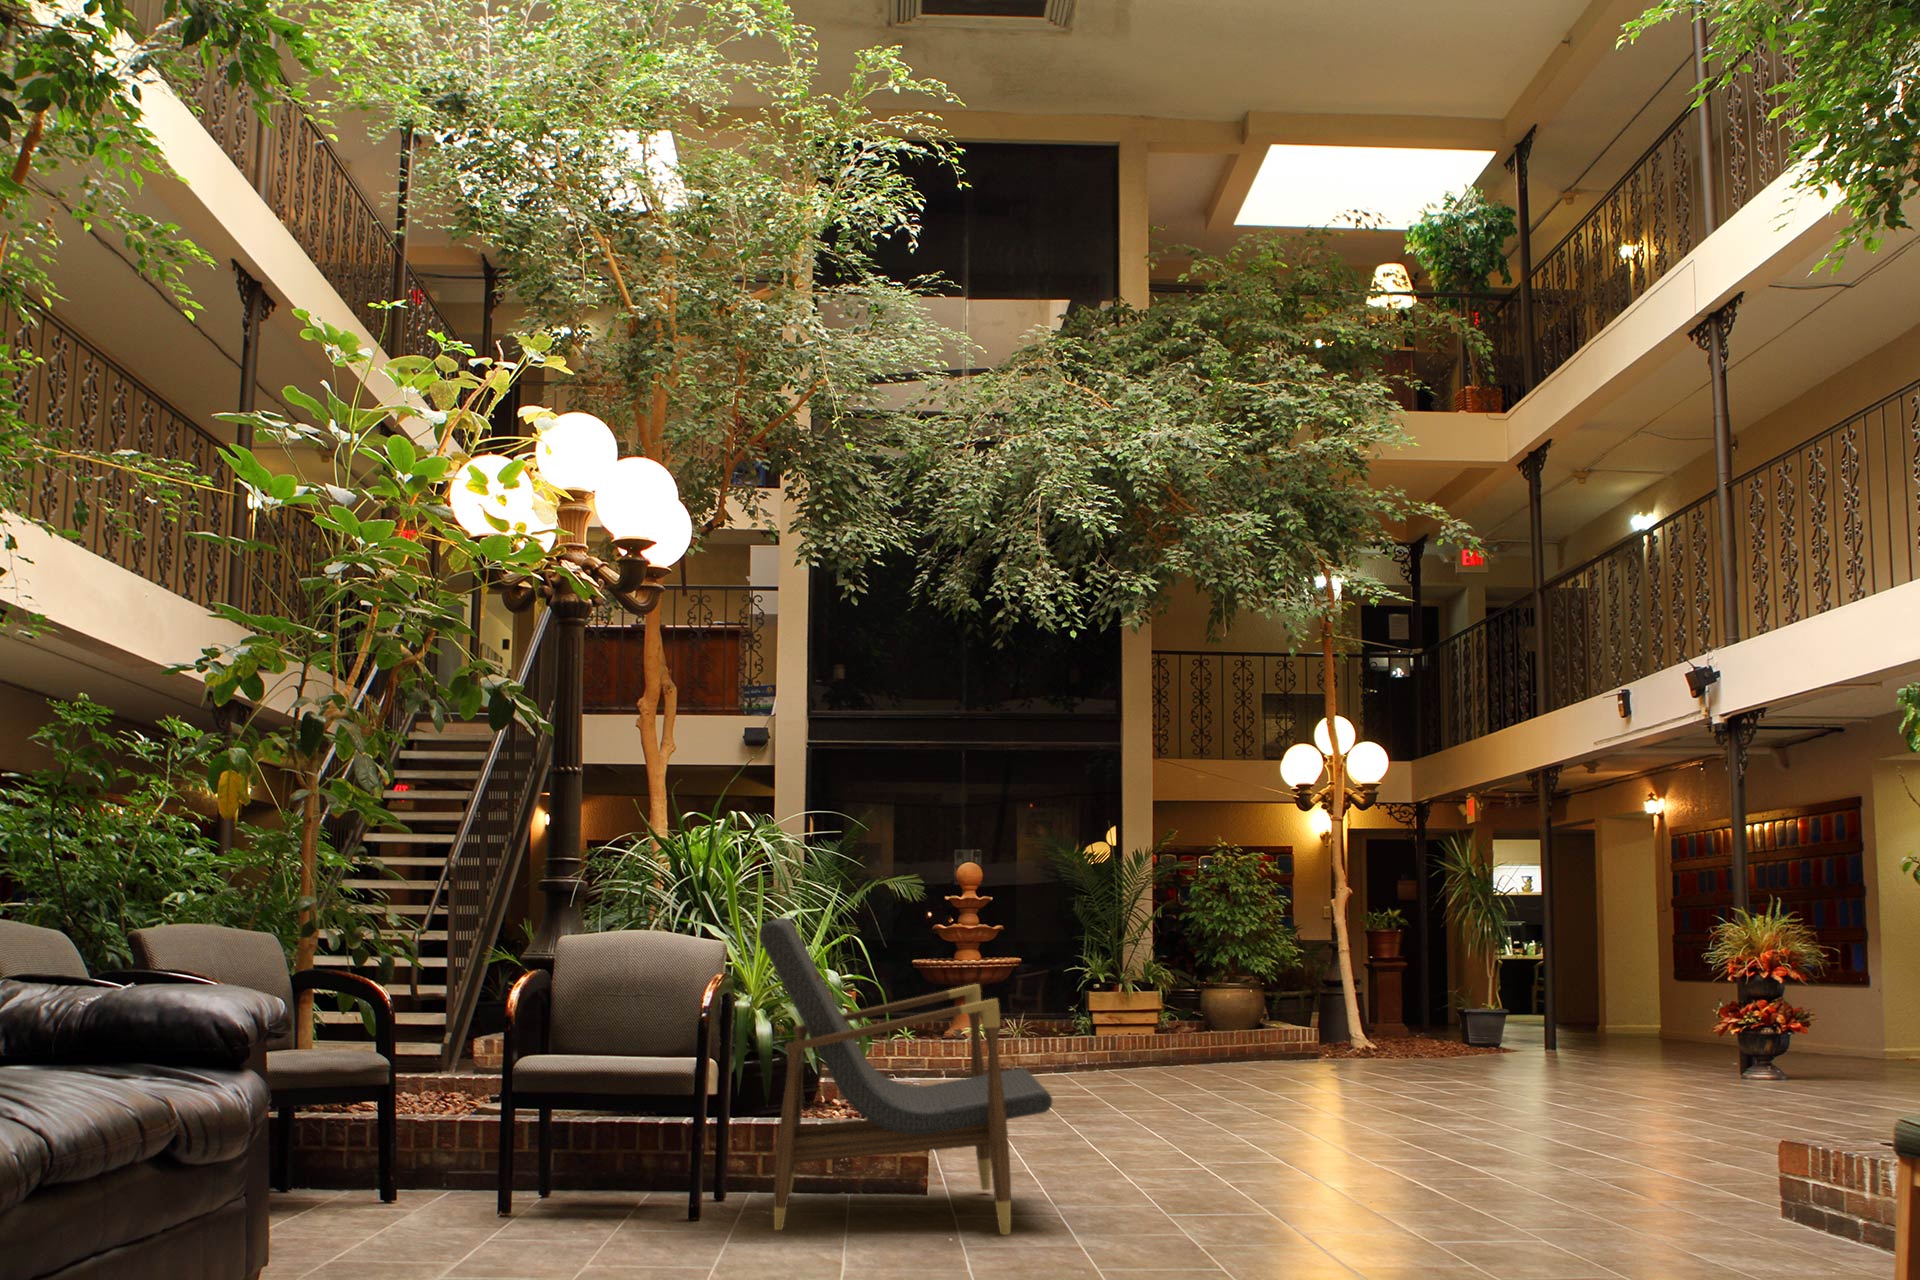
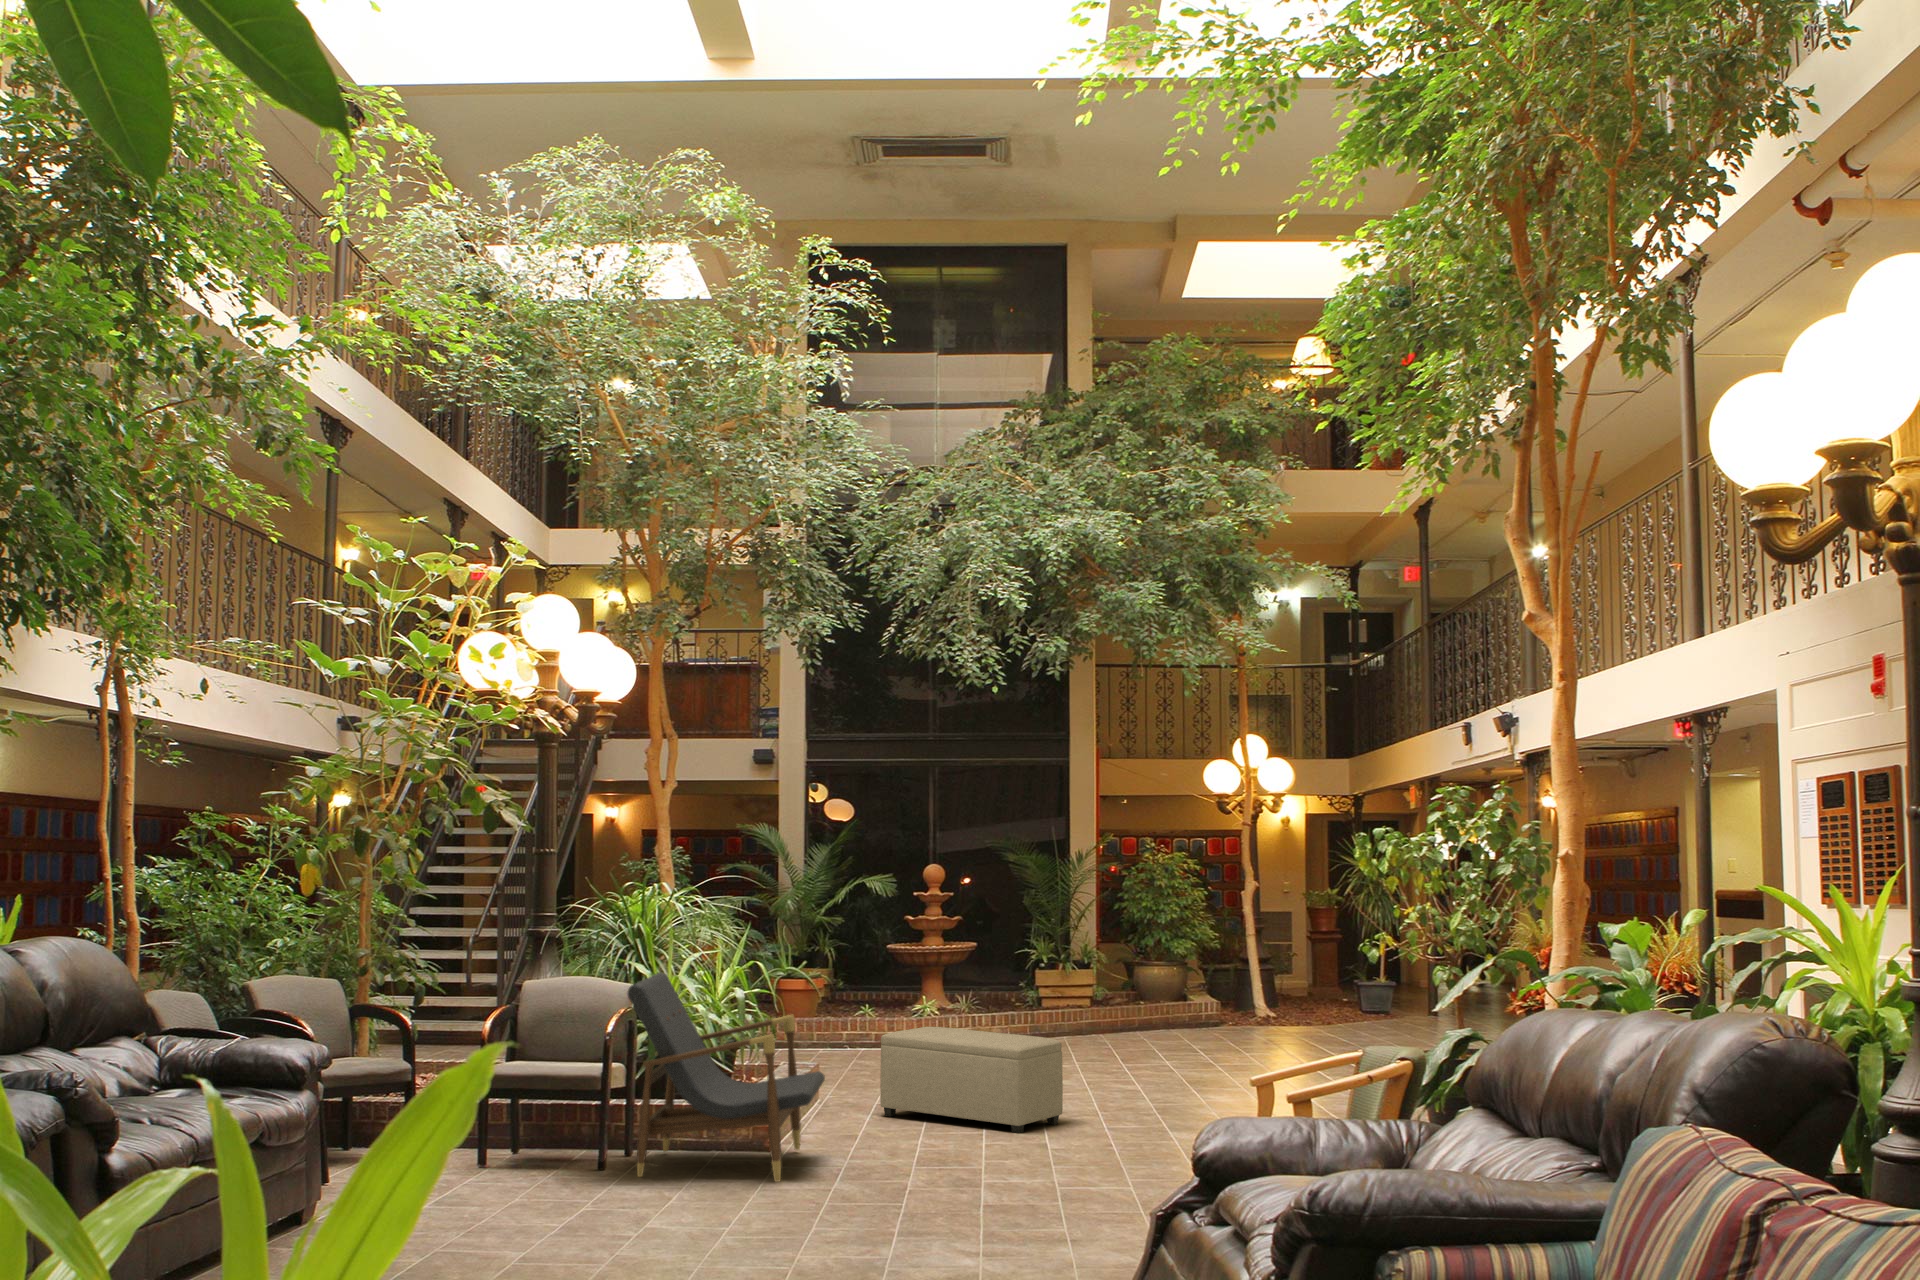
ottoman: none [1044,1024,1310,1169] -> present [880,1027,1063,1133]

